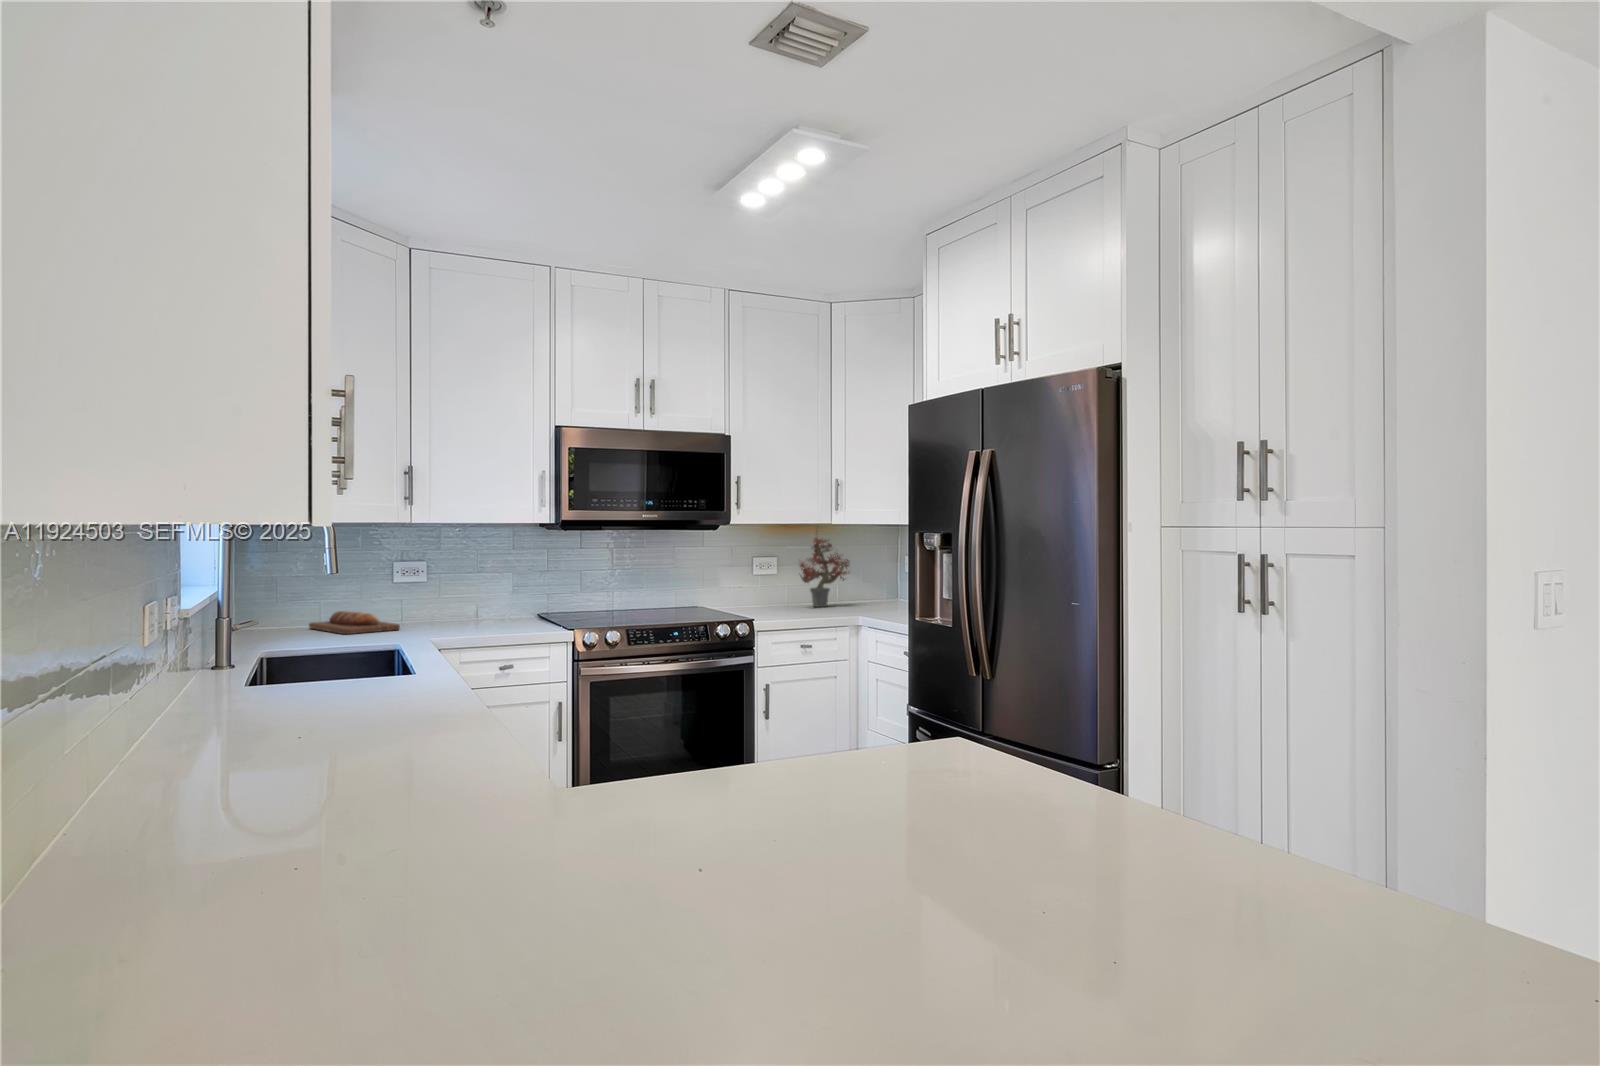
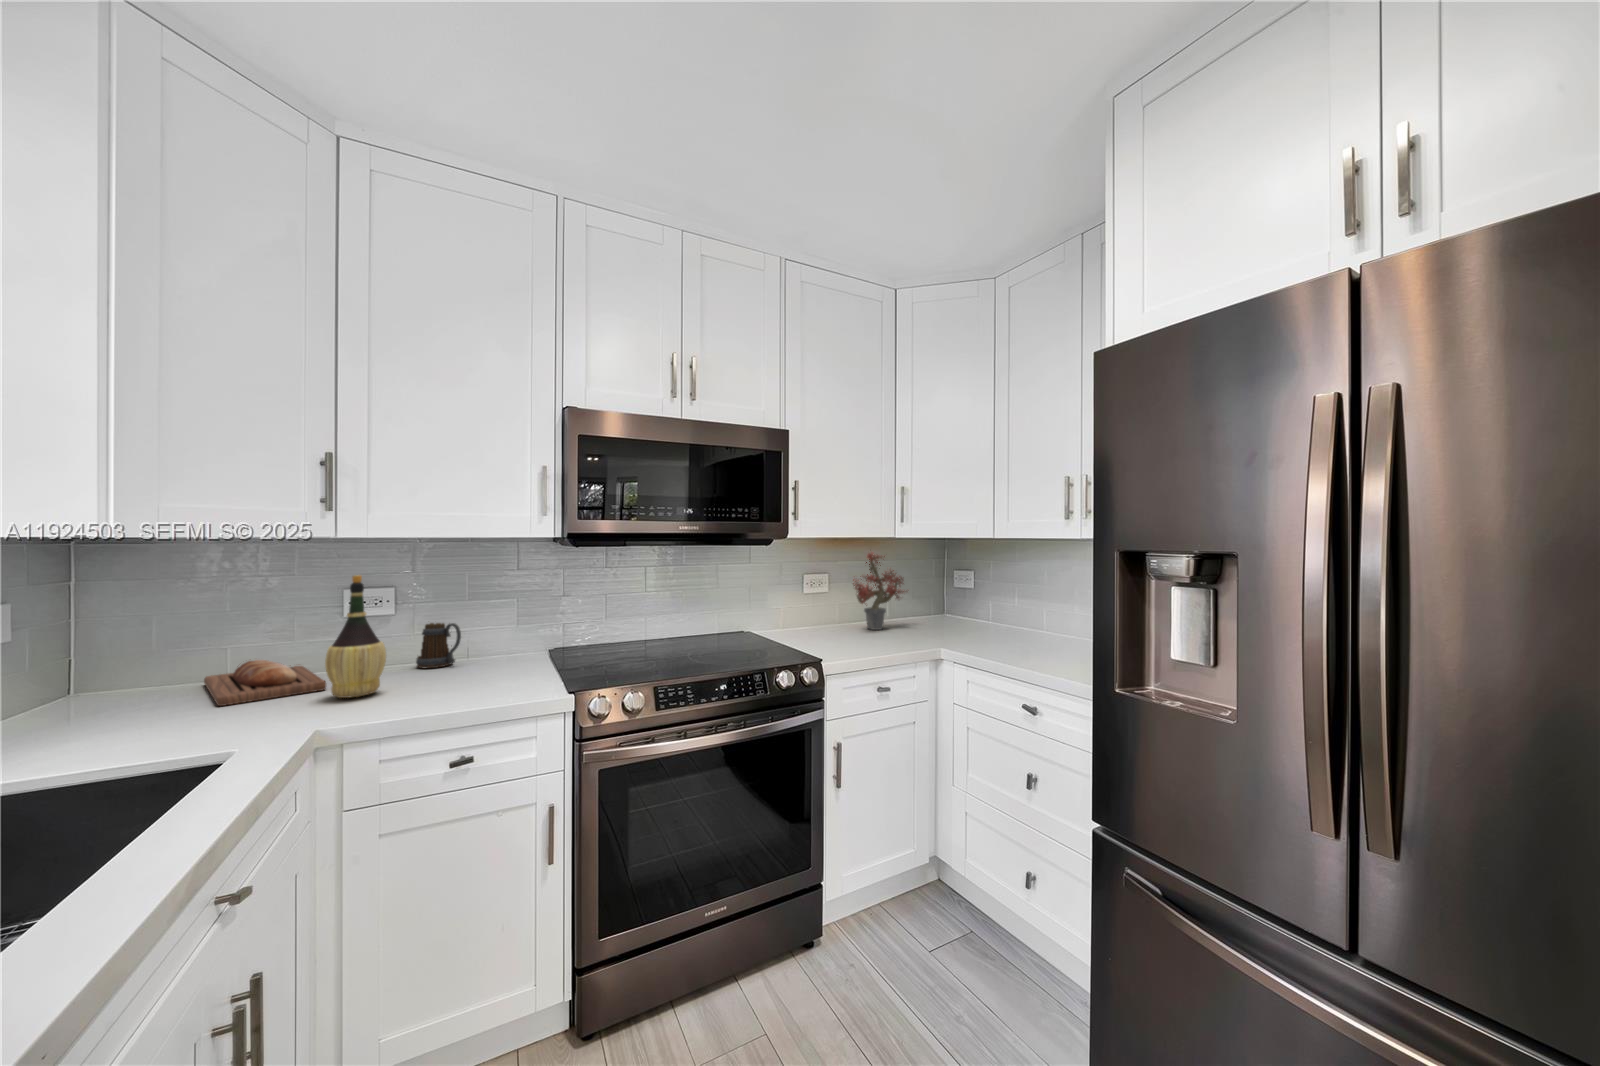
wine bottle: none [407,550,443,631] -> present [325,575,386,698]
mug: none [444,588,477,623] -> present [416,623,461,668]

